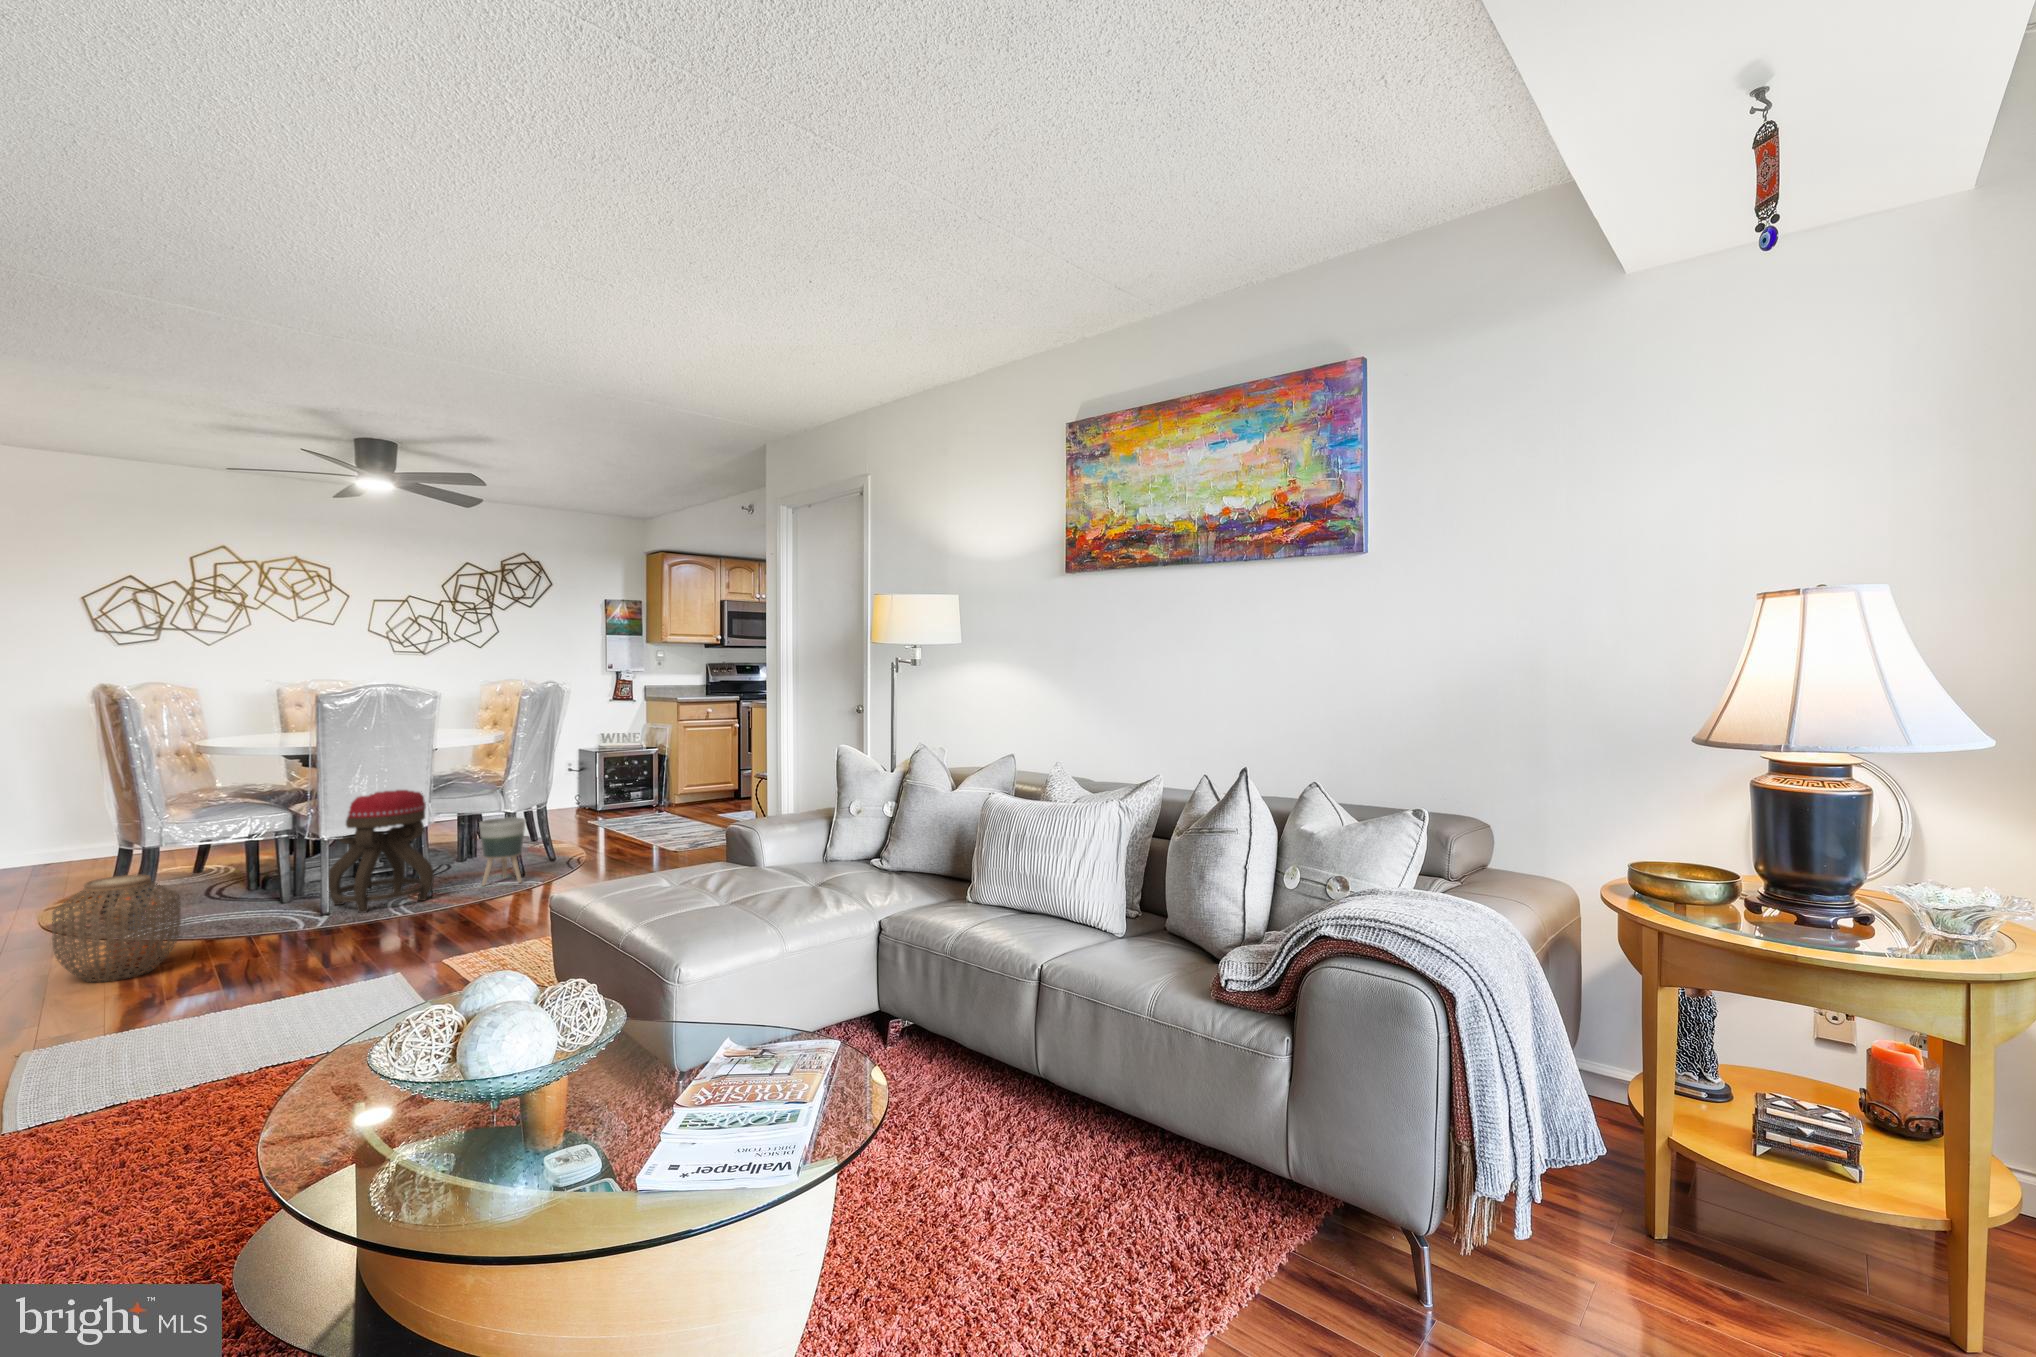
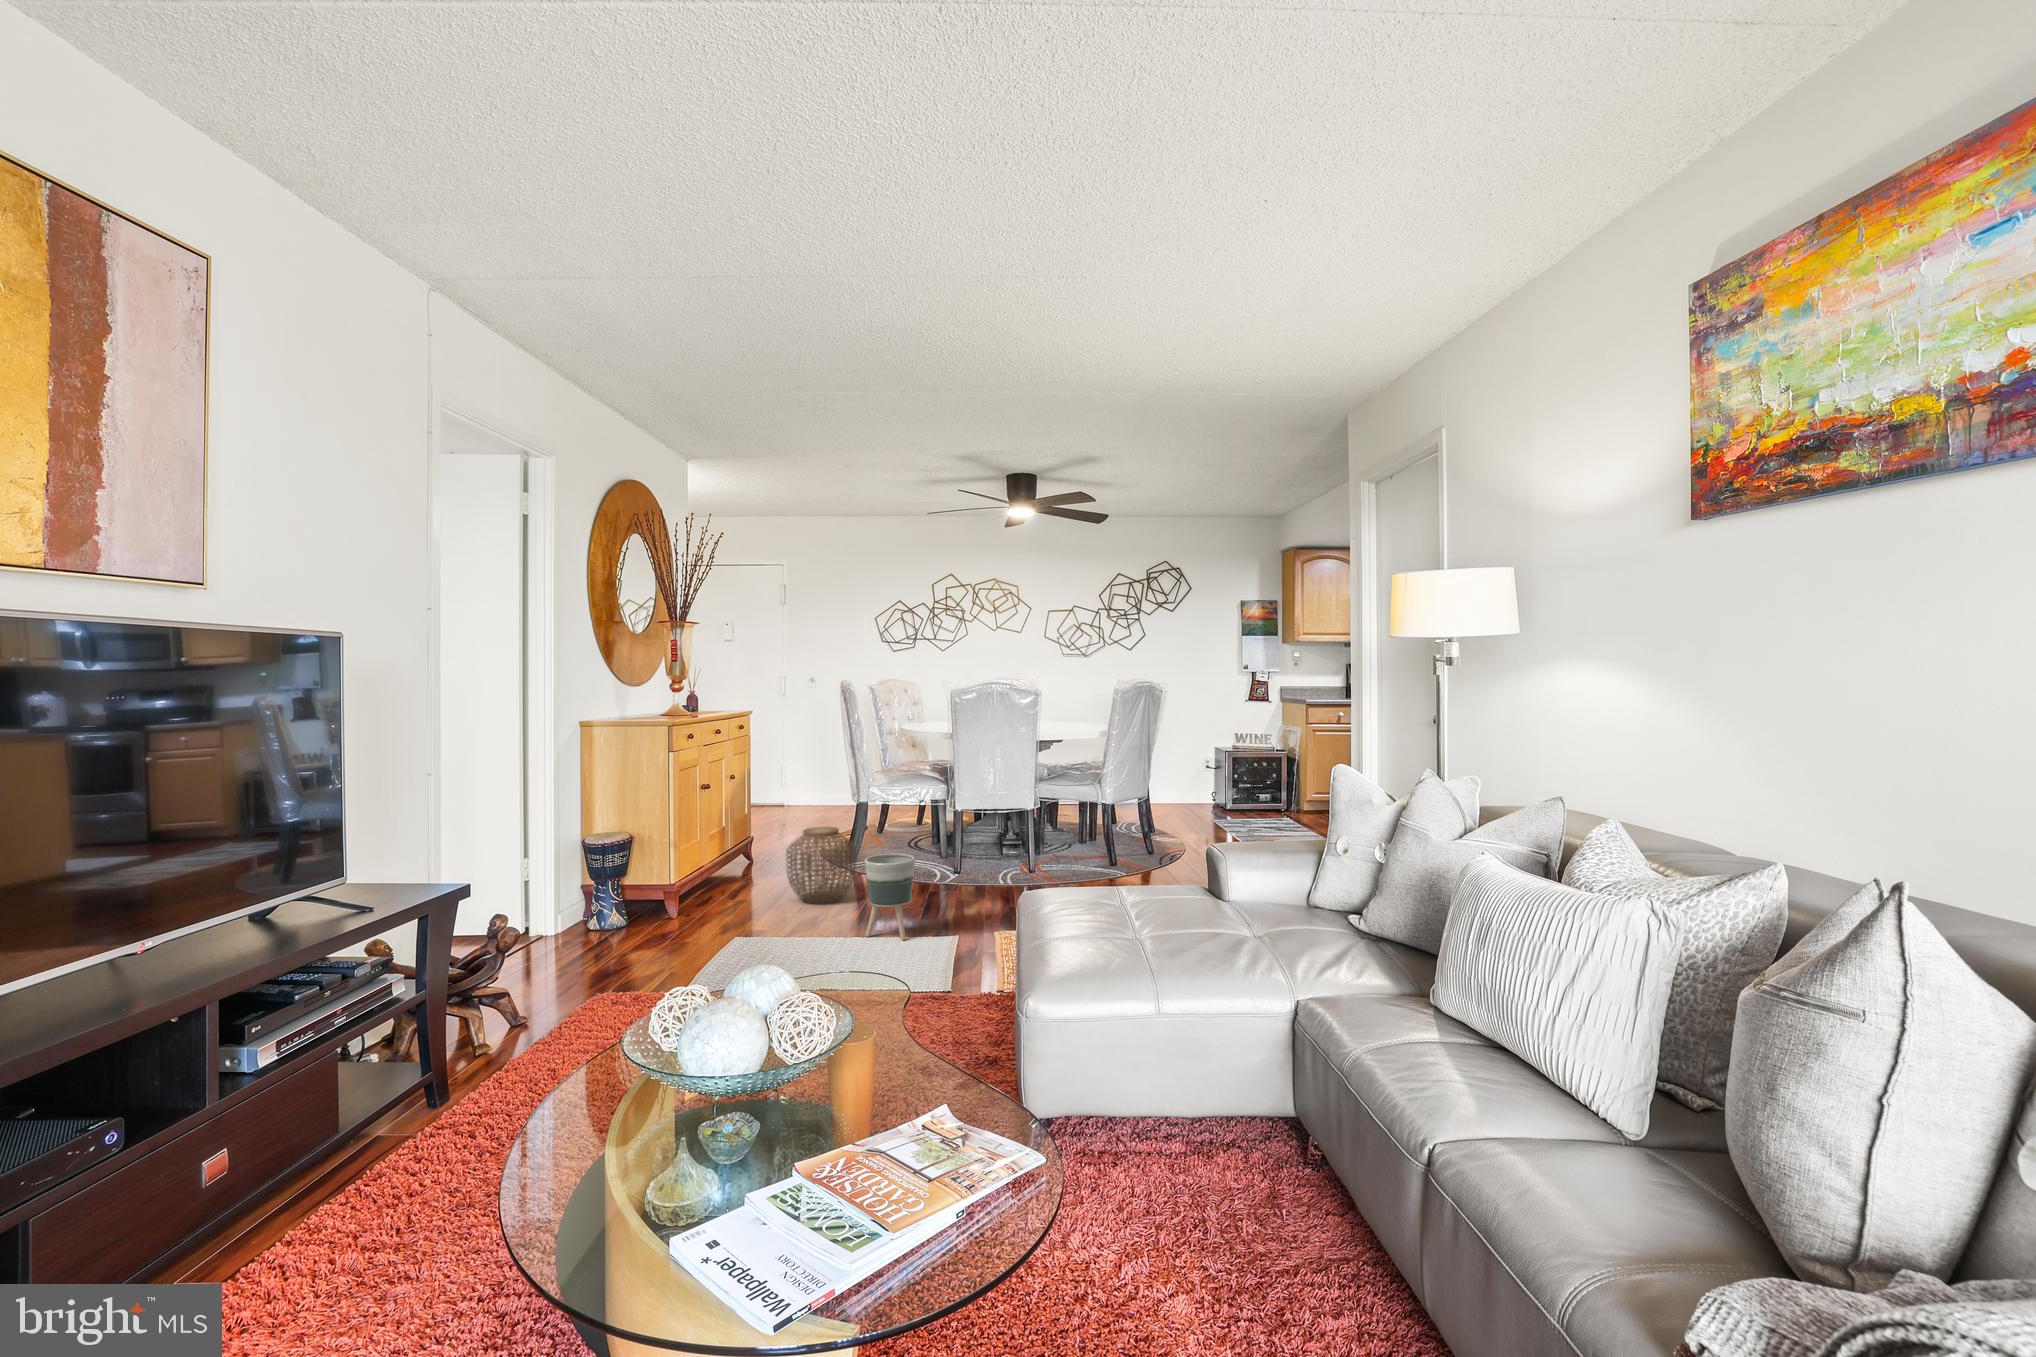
ottoman: present [329,790,434,913] -> none [970,773,1041,878]
planter: present [479,817,526,886] -> present [864,854,915,940]

